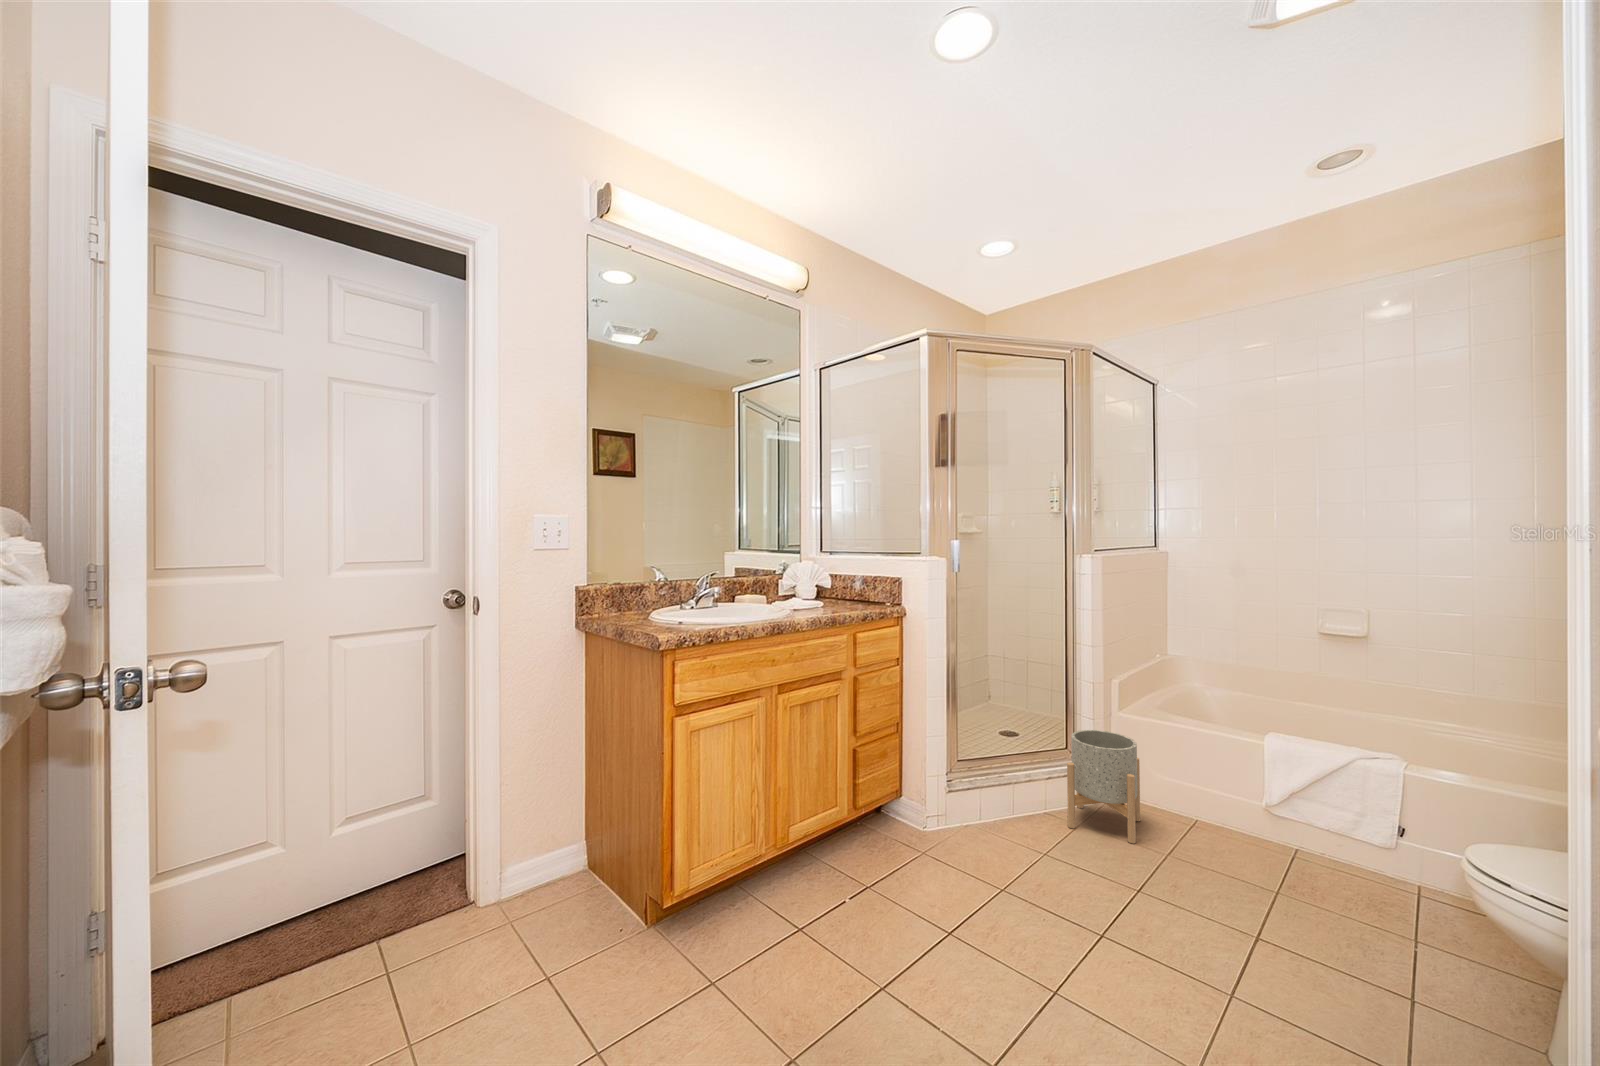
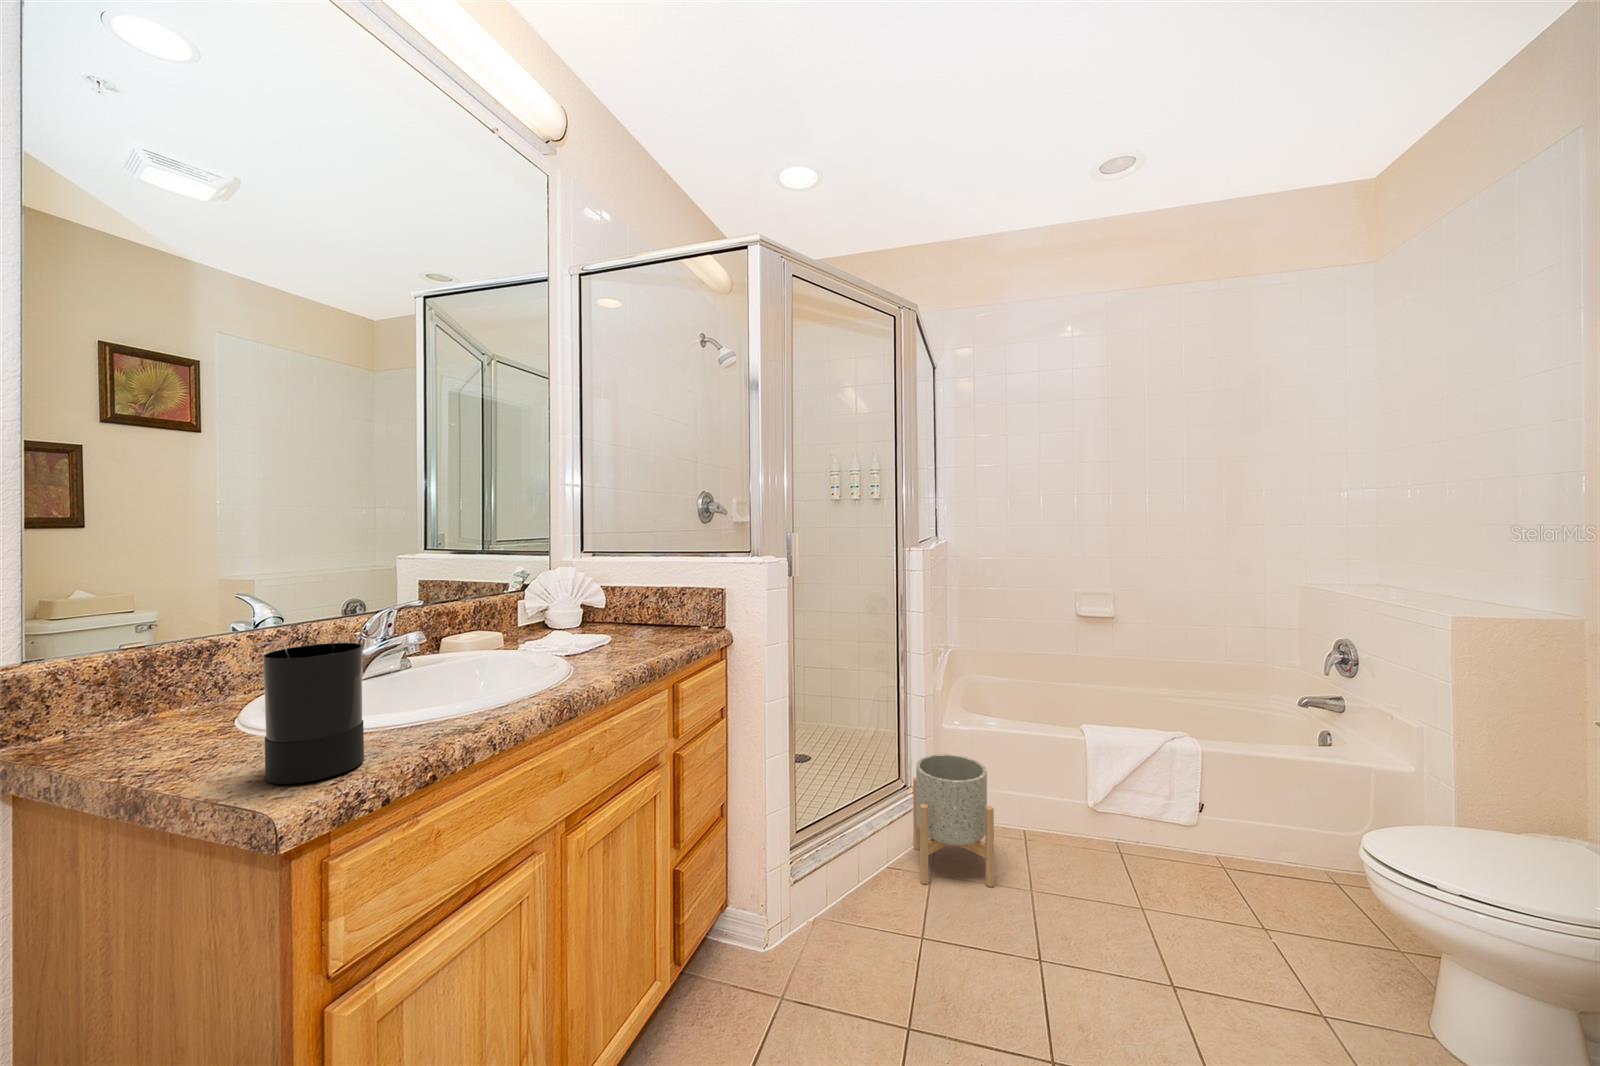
candle: none [653,578,688,633] -> present [249,641,364,784]

